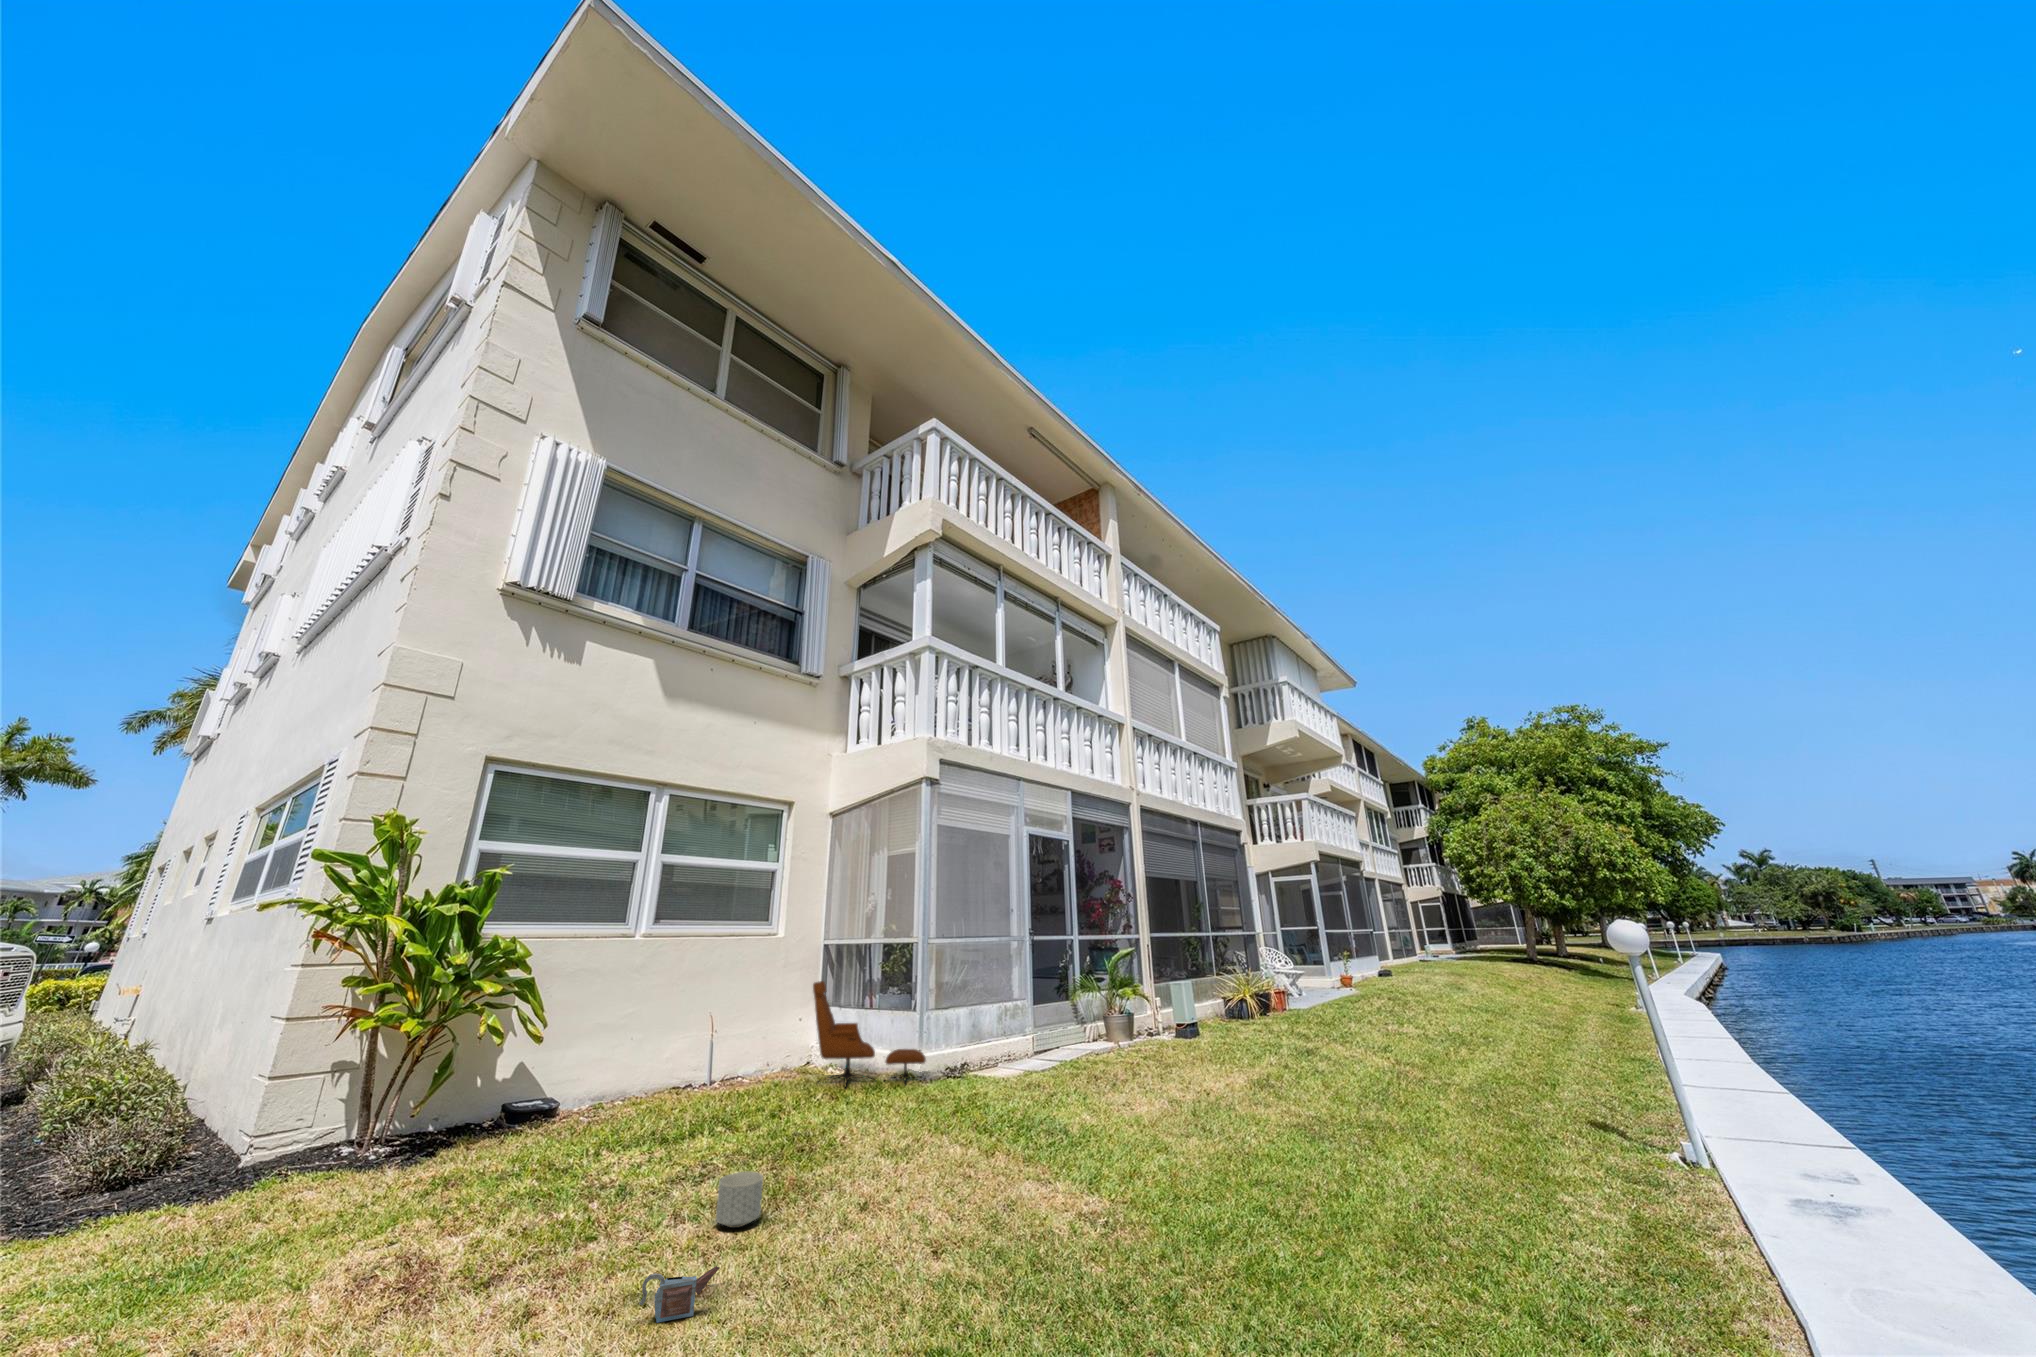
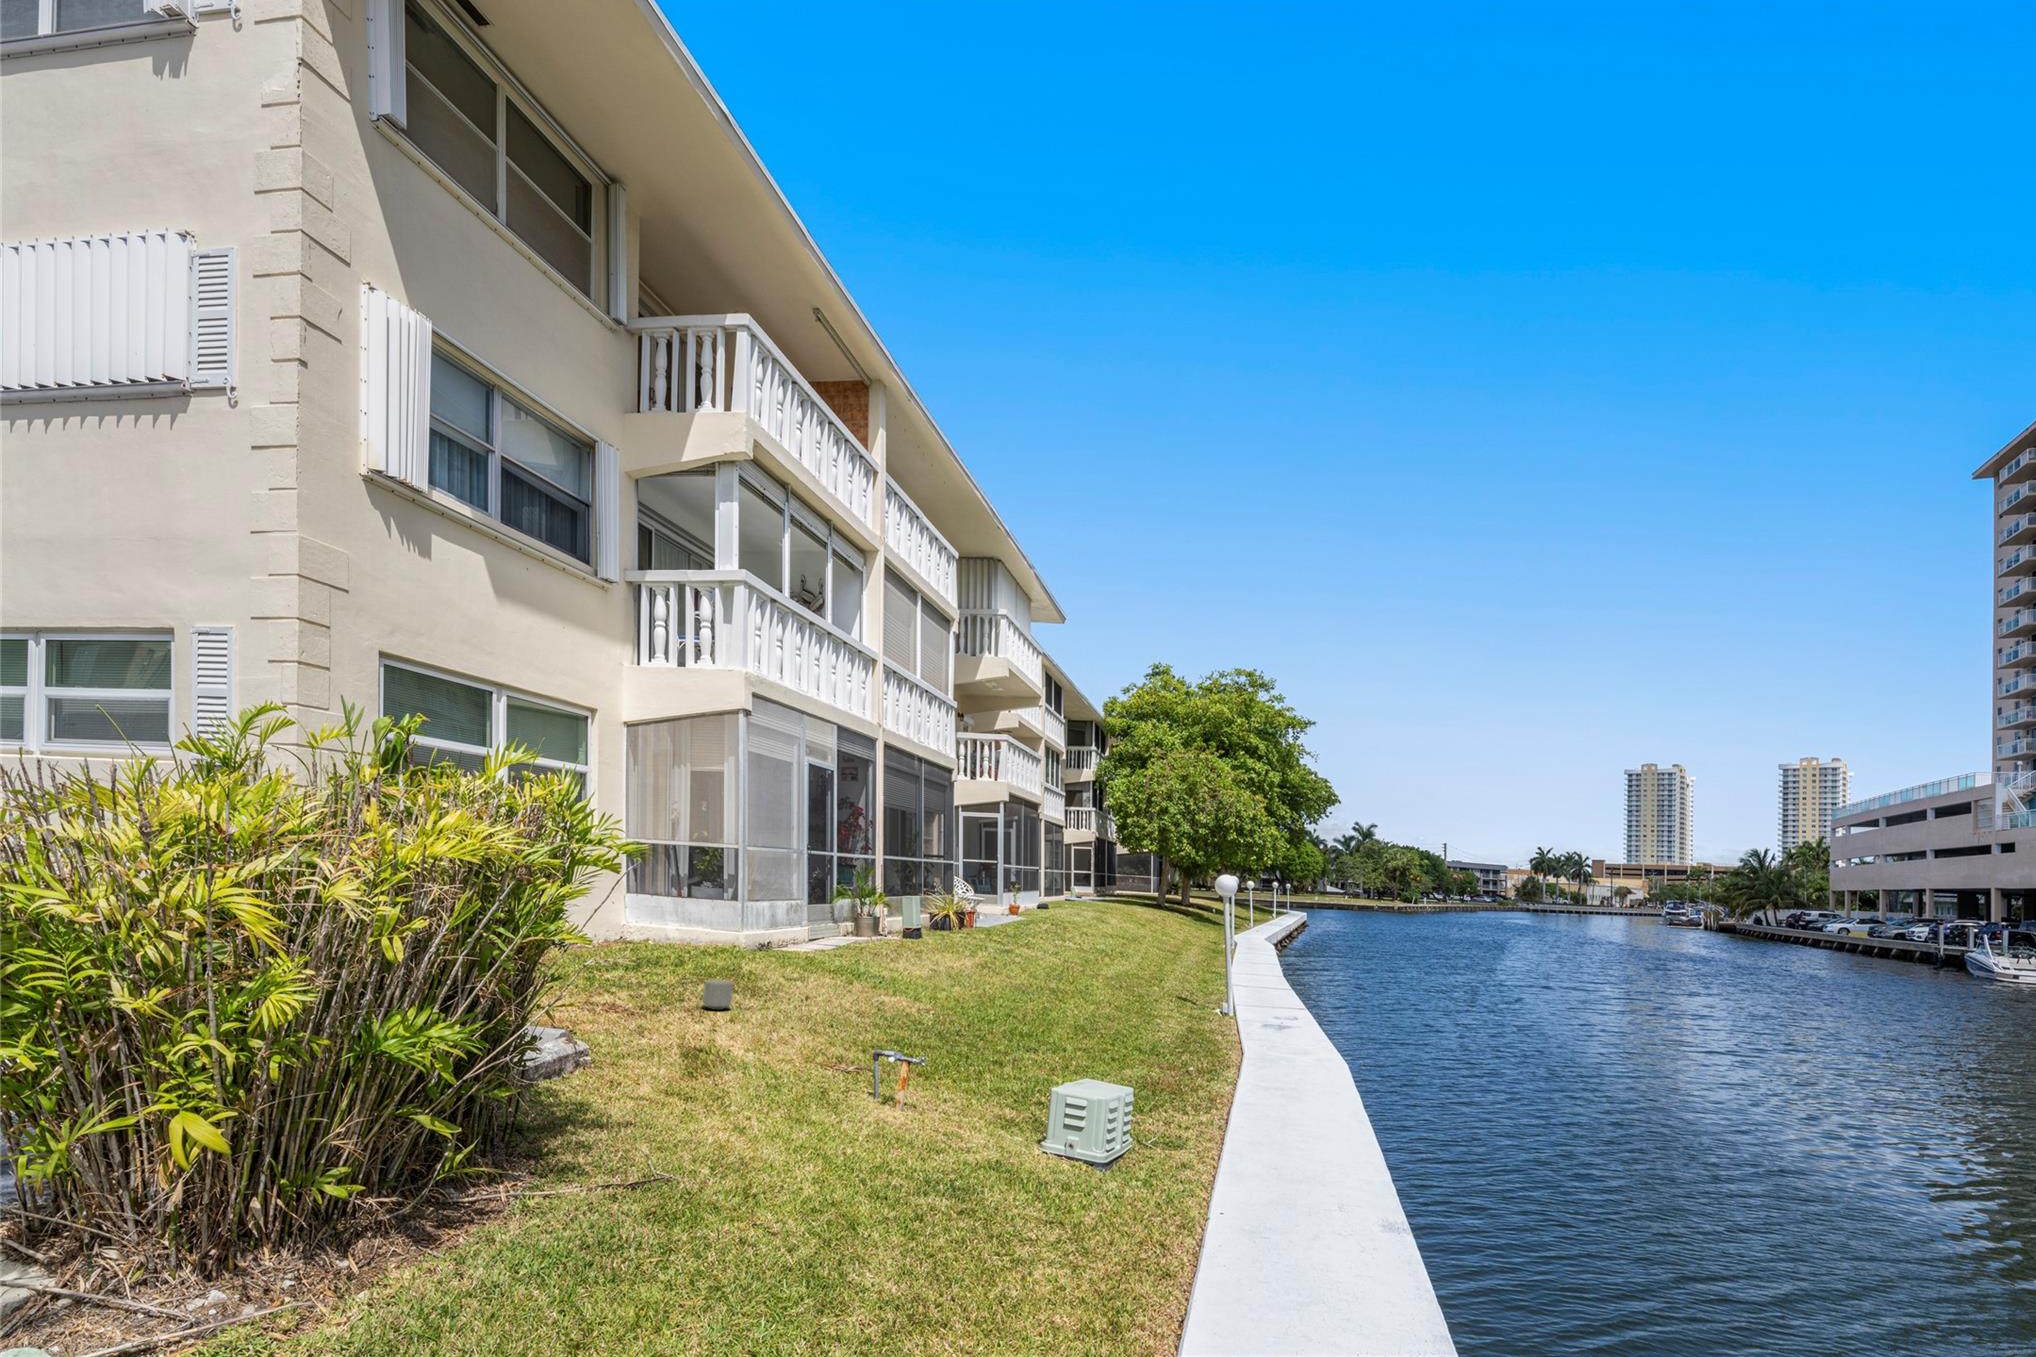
lounge chair: present [813,981,926,1087] -> none [648,872,740,957]
watering can: present [639,1266,720,1323] -> none [717,1012,756,1038]

